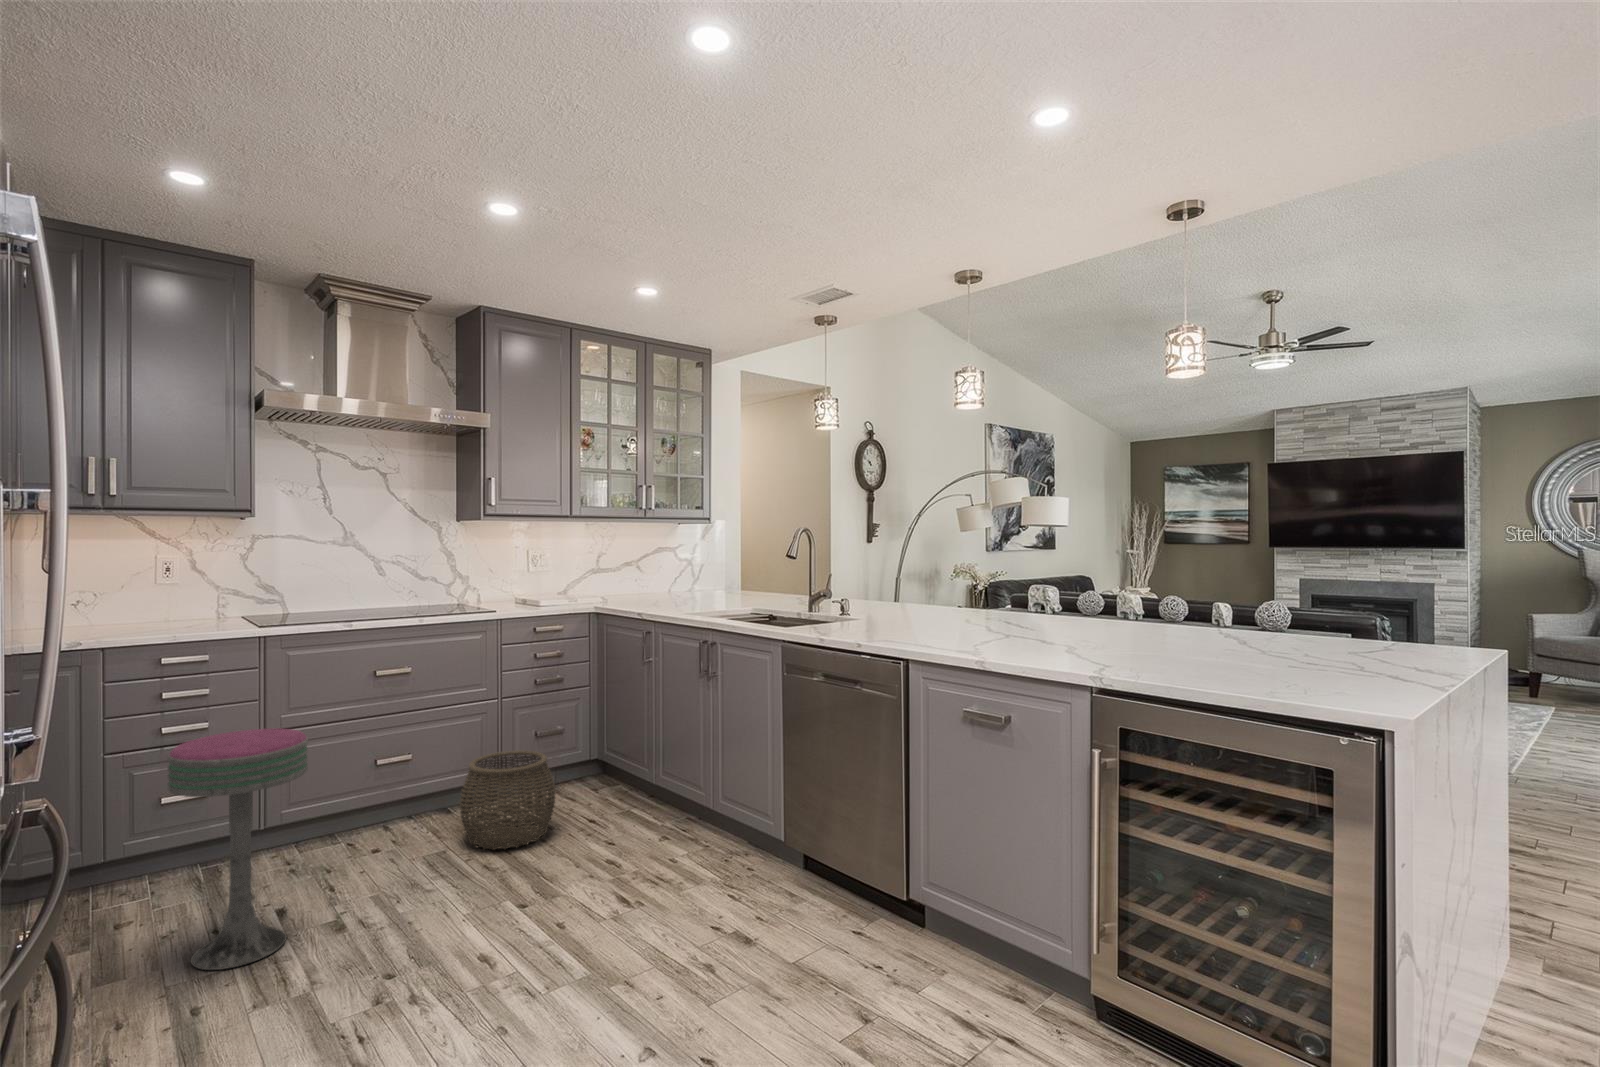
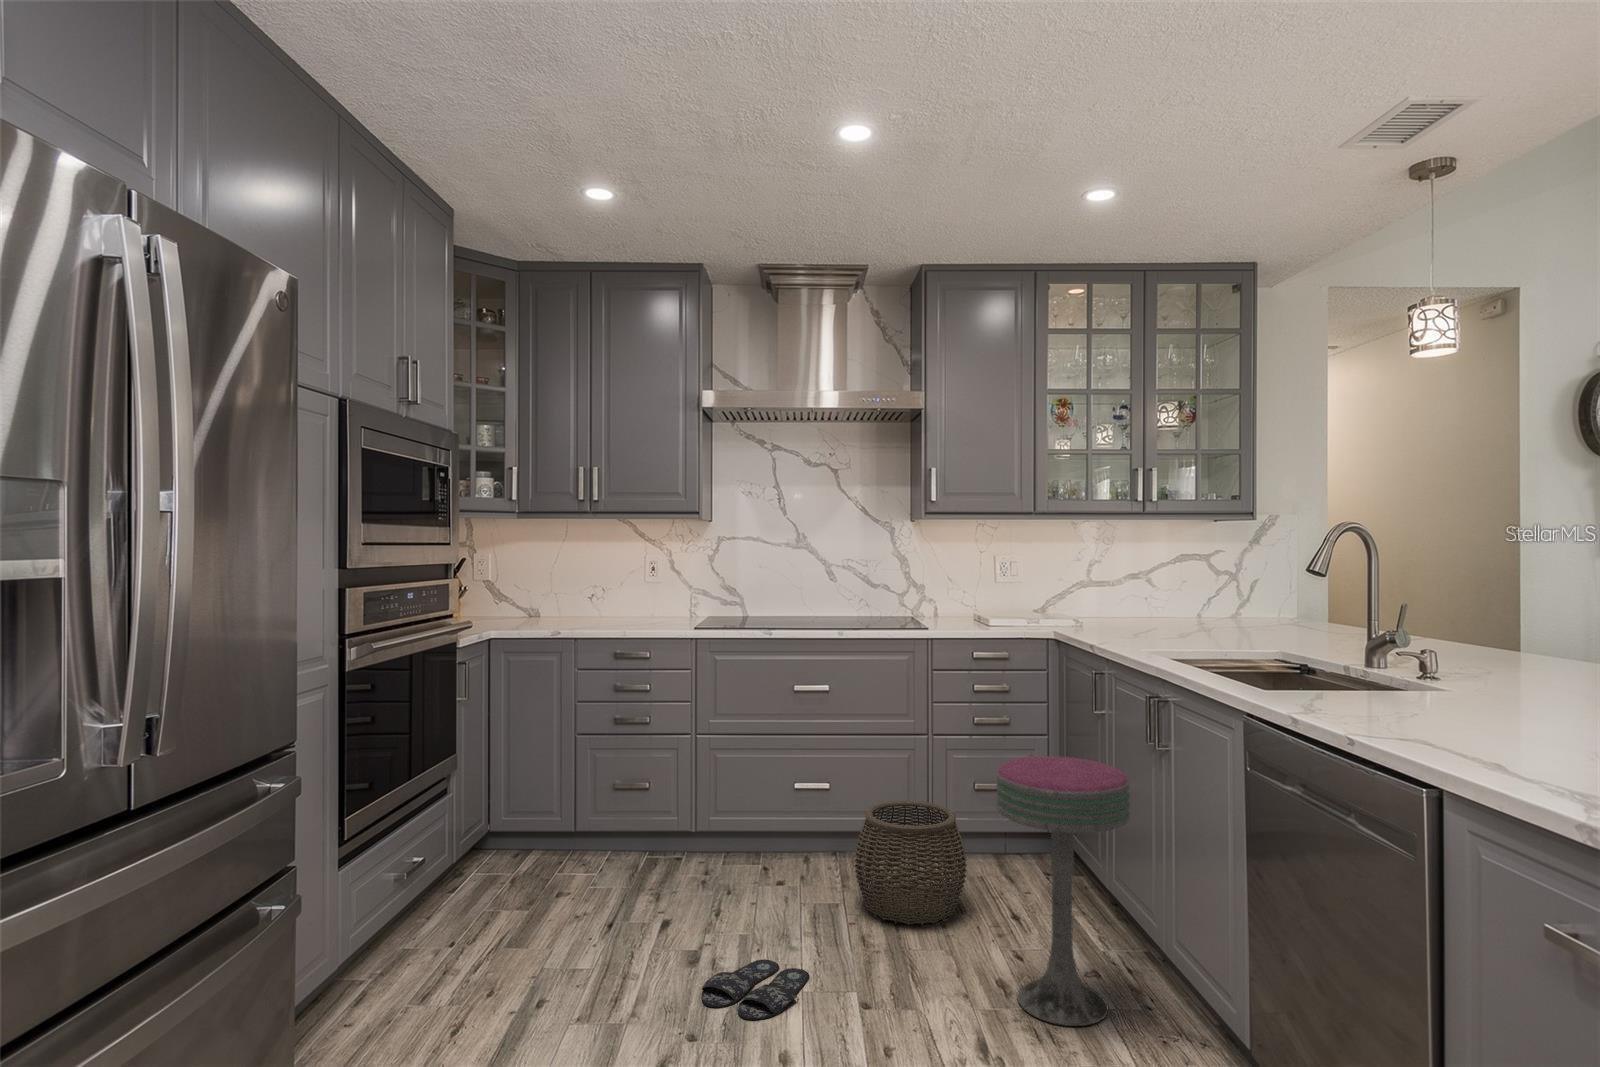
bar stool: present [168,728,308,970] -> present [996,756,1130,1026]
slippers: none [370,900,464,950] -> present [702,959,809,1020]

